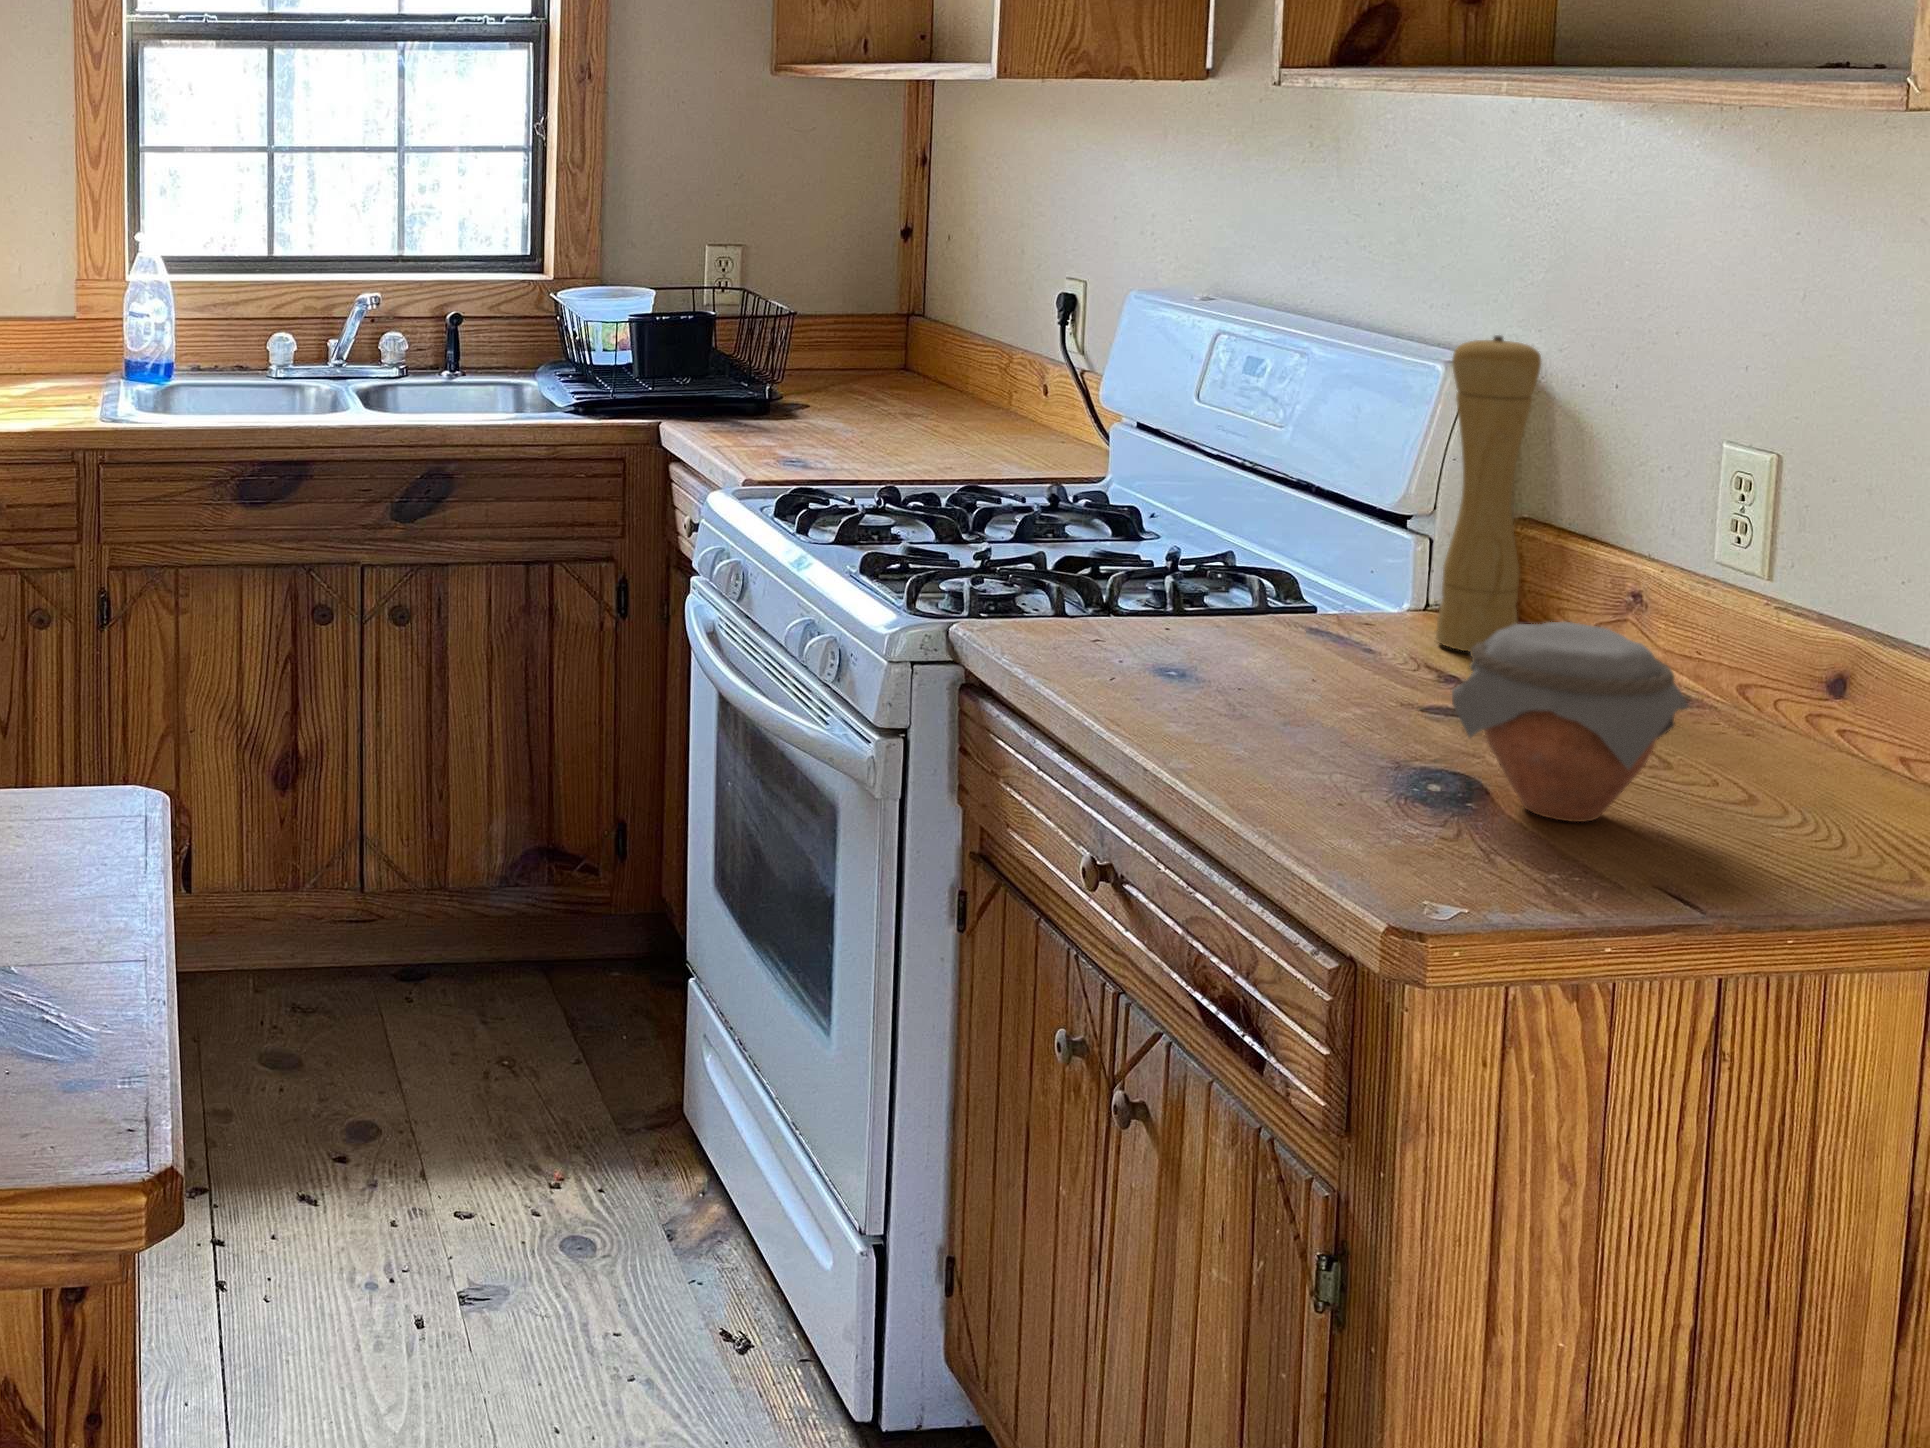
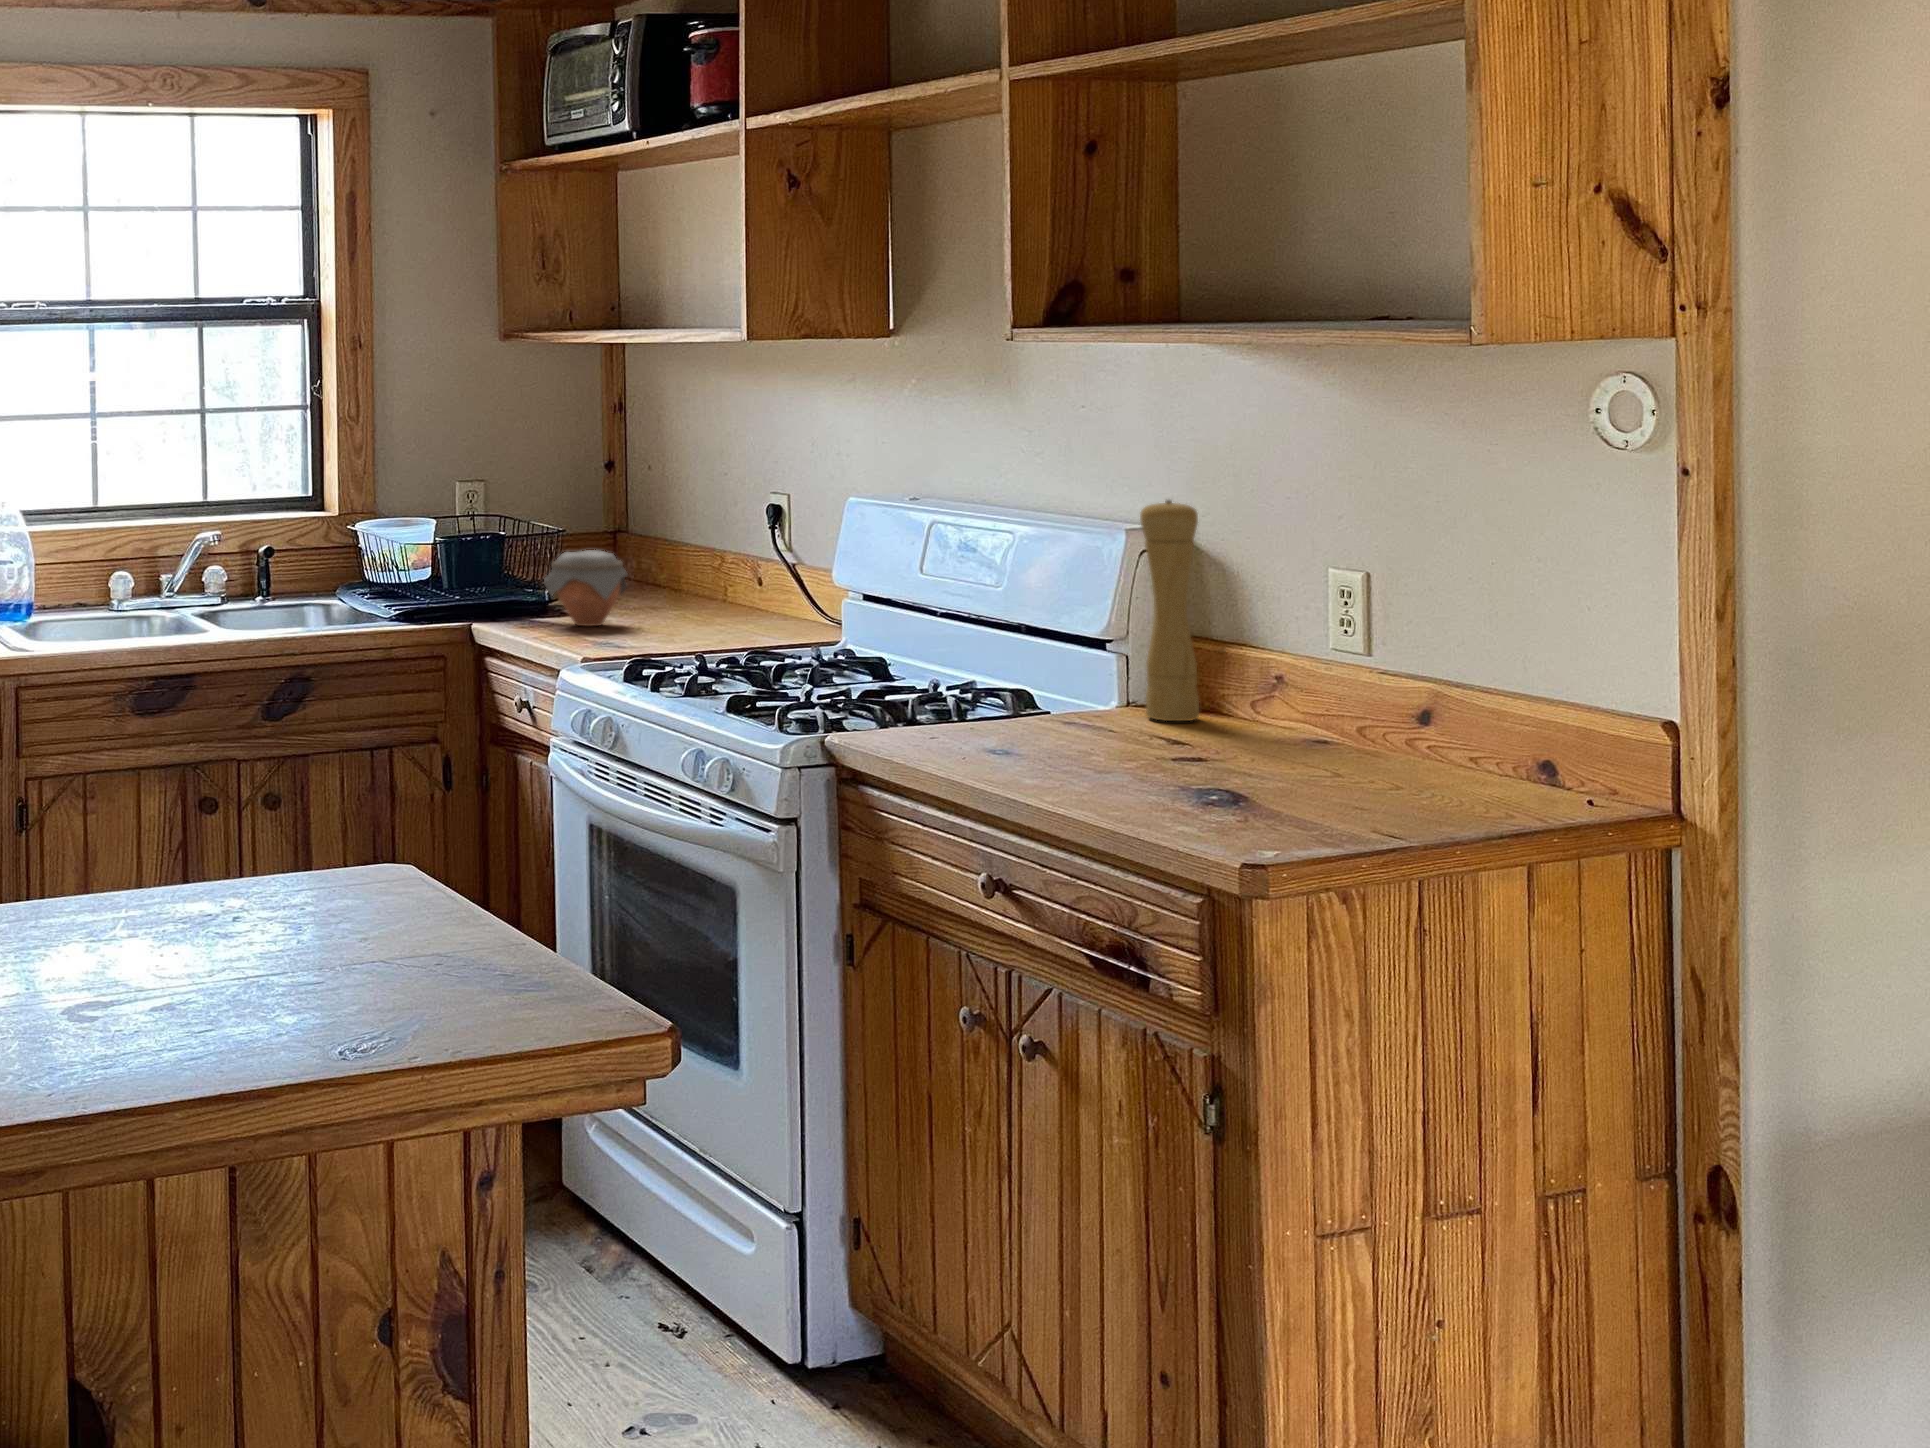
jar: present [1452,622,1688,822] -> present [544,550,627,626]

